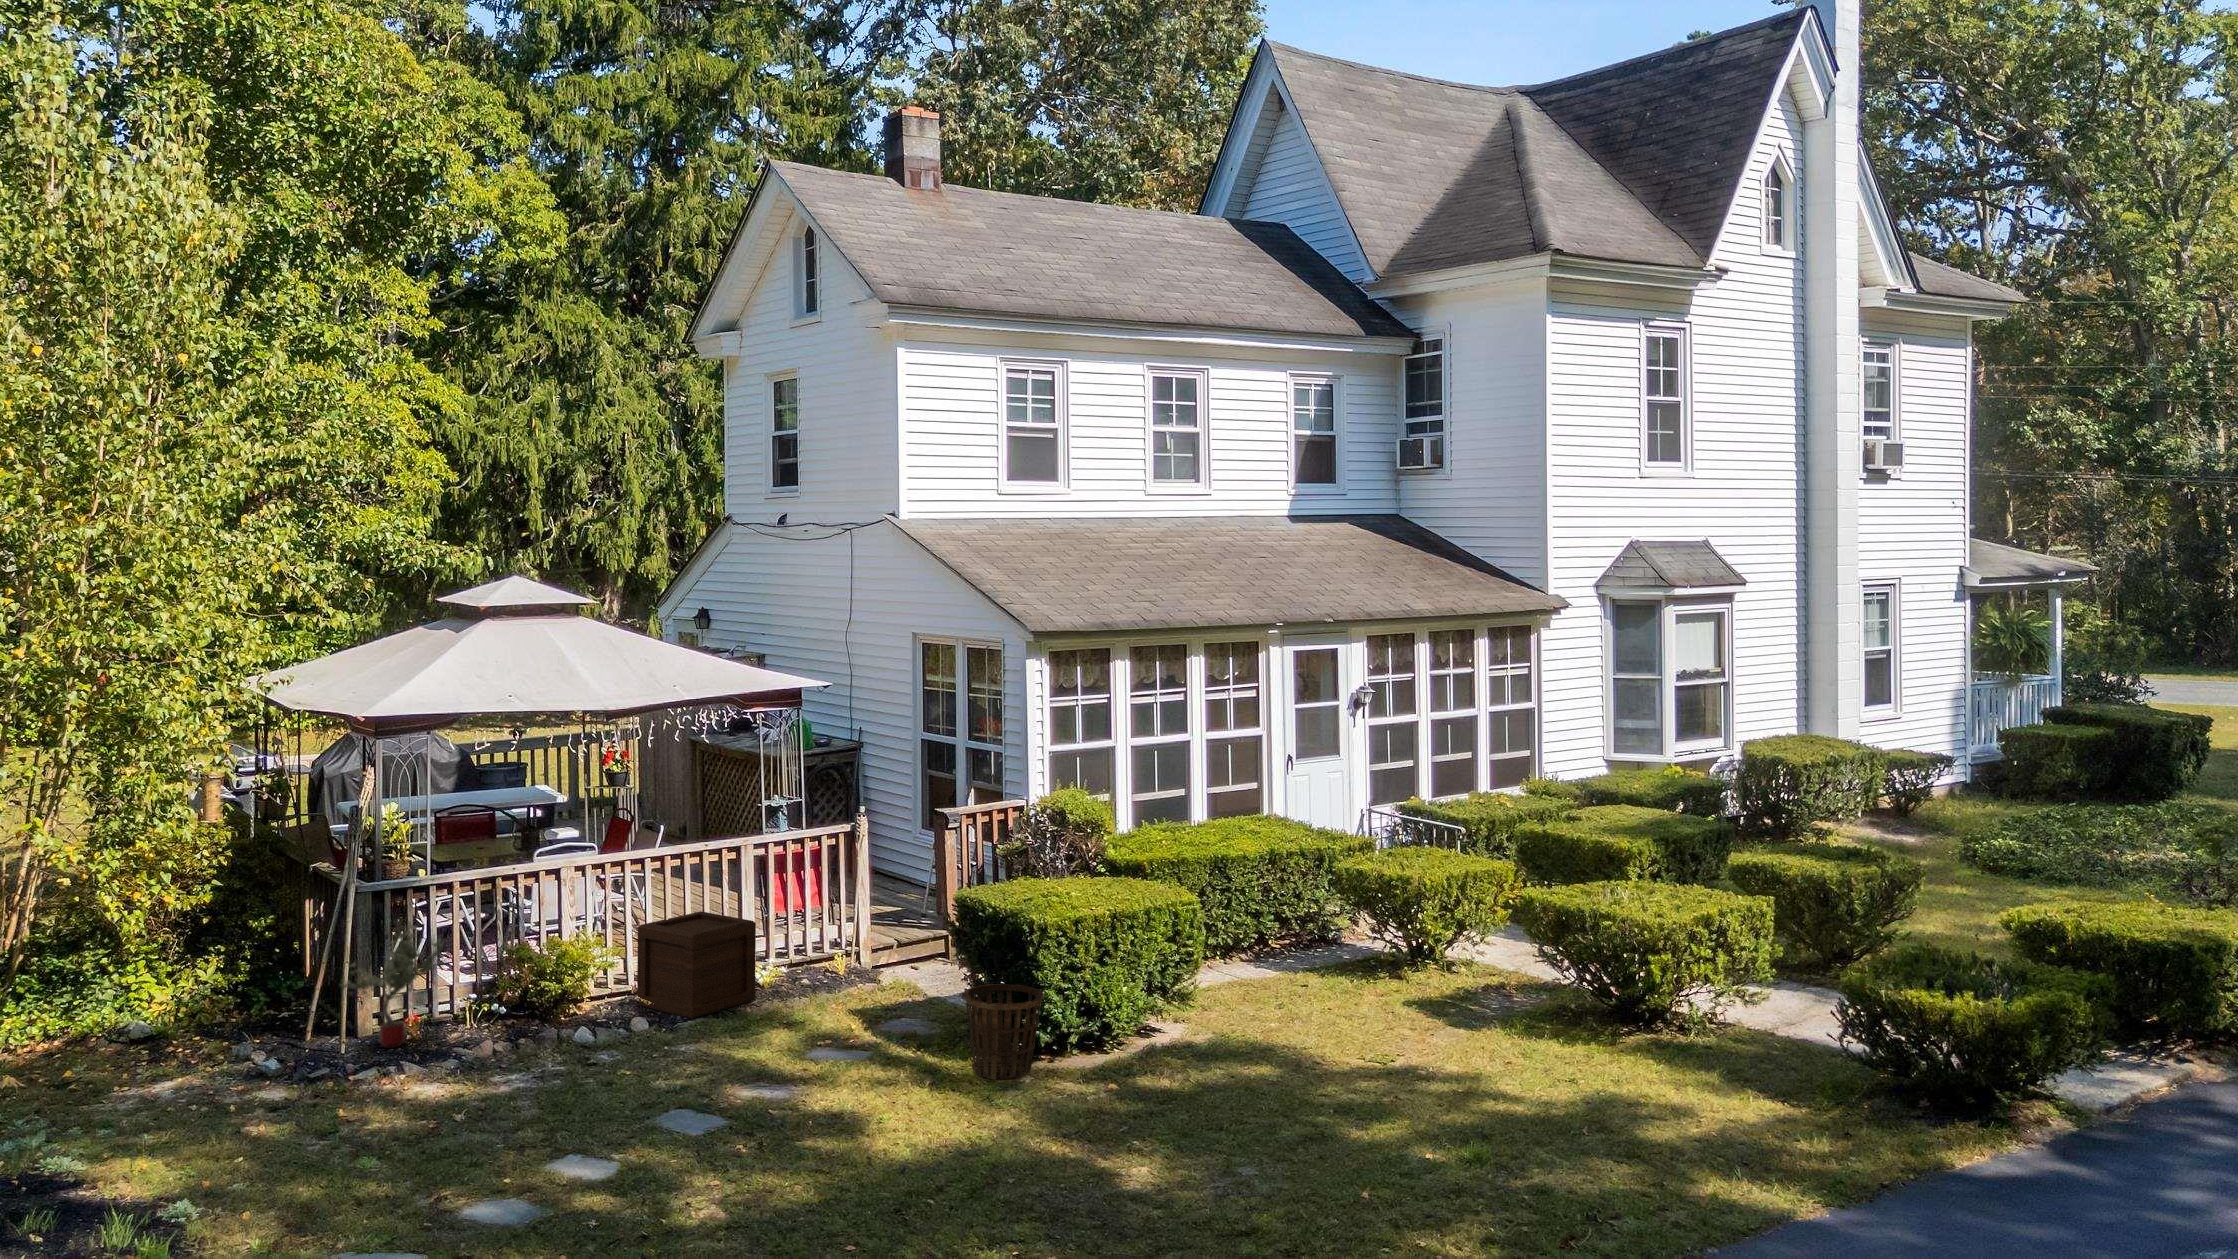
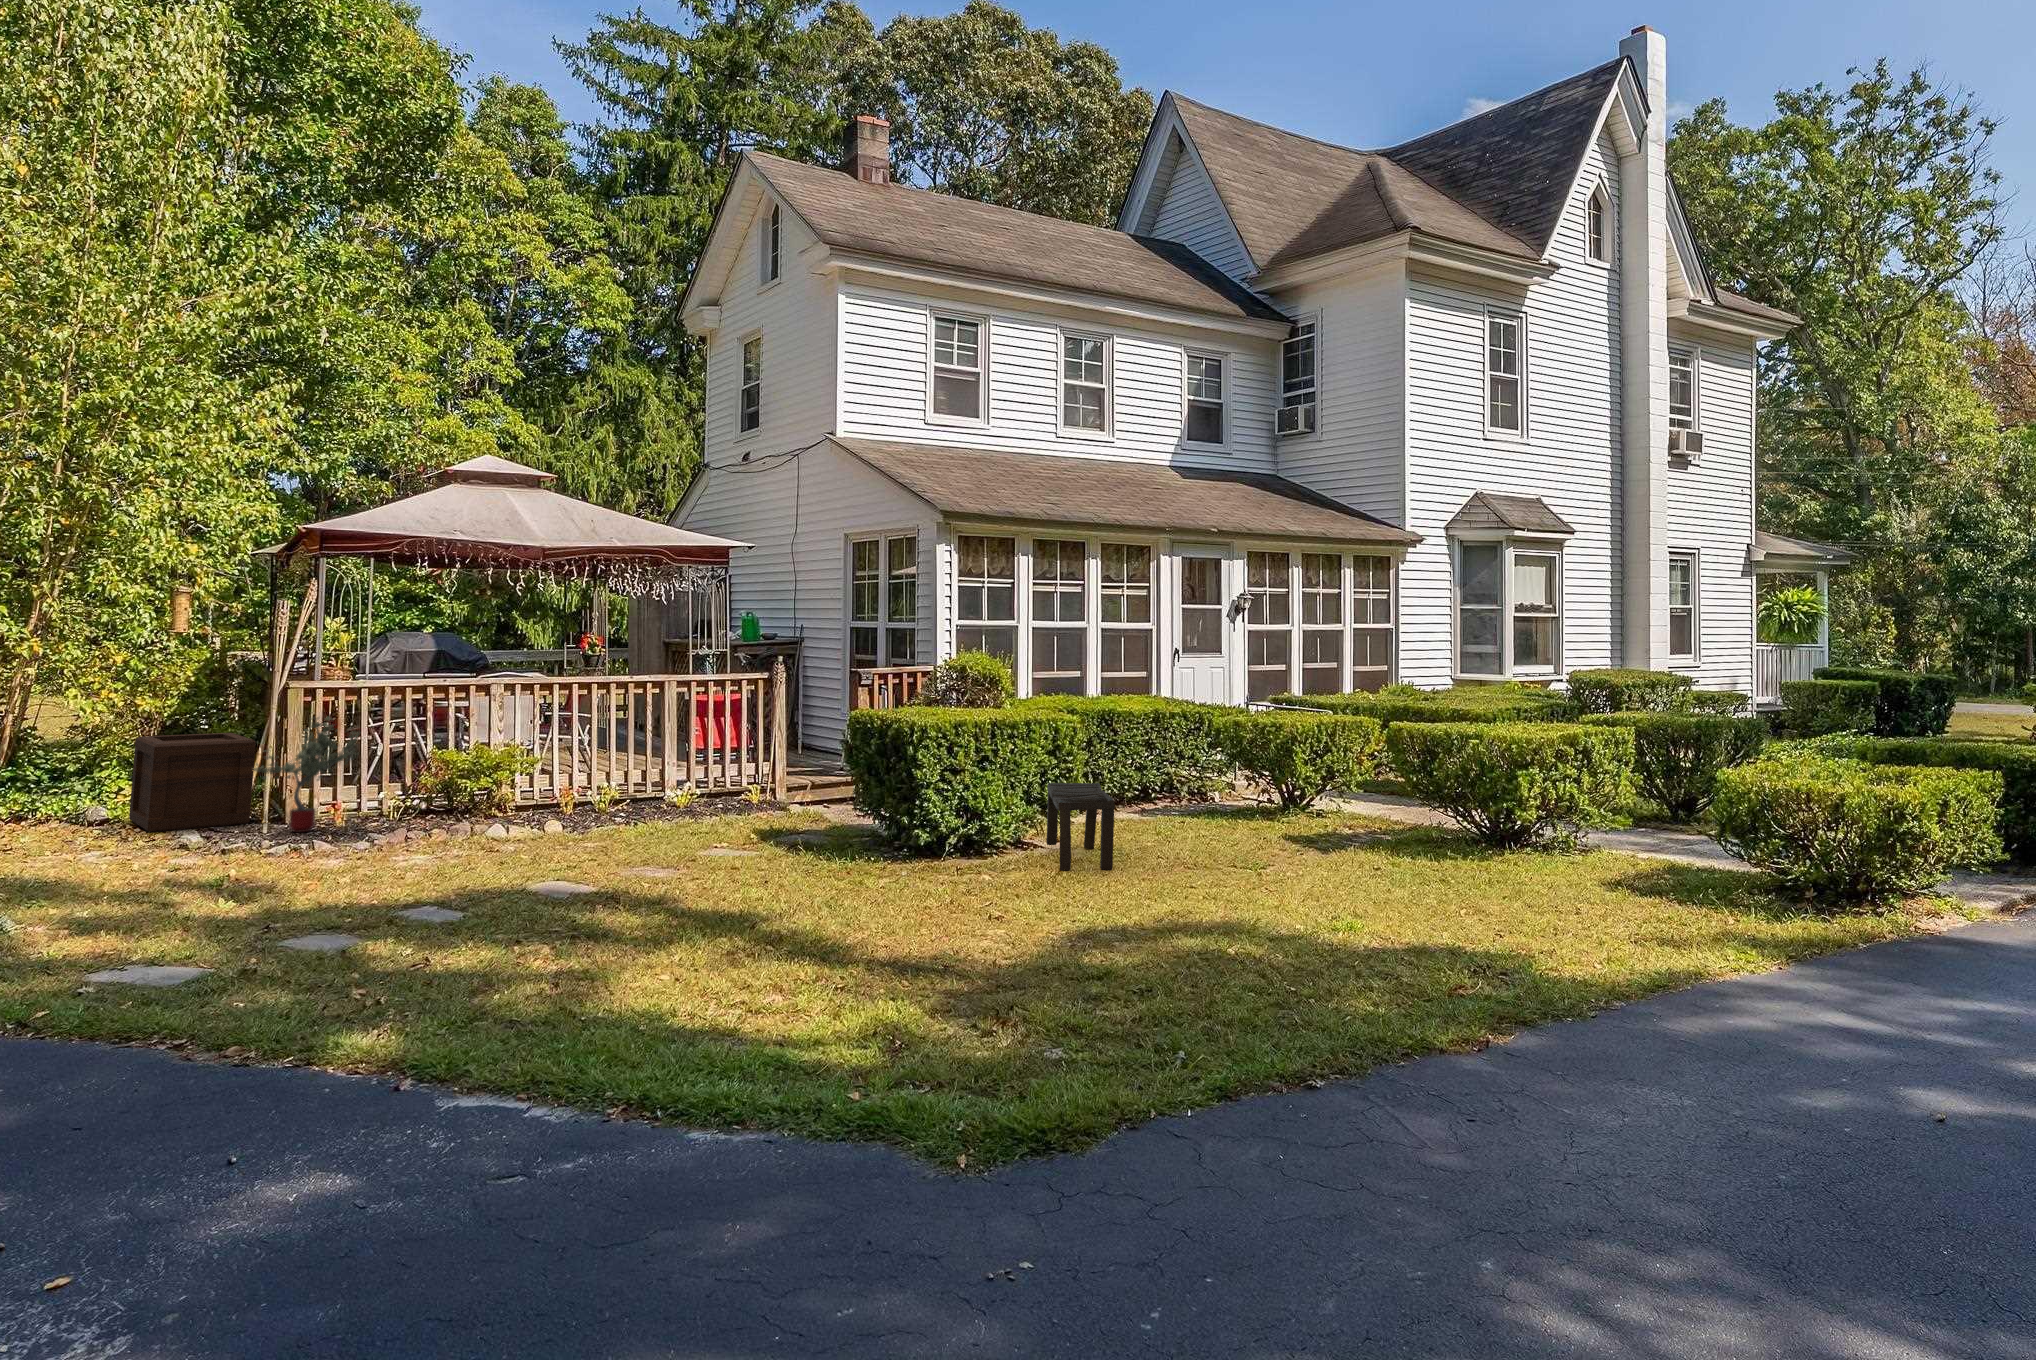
wooden crate: present [637,911,756,1019] -> present [129,733,256,833]
bench: none [1166,966,1239,1069] -> present [1046,783,1115,870]
basket: present [965,984,1042,1079] -> none [845,784,921,871]

